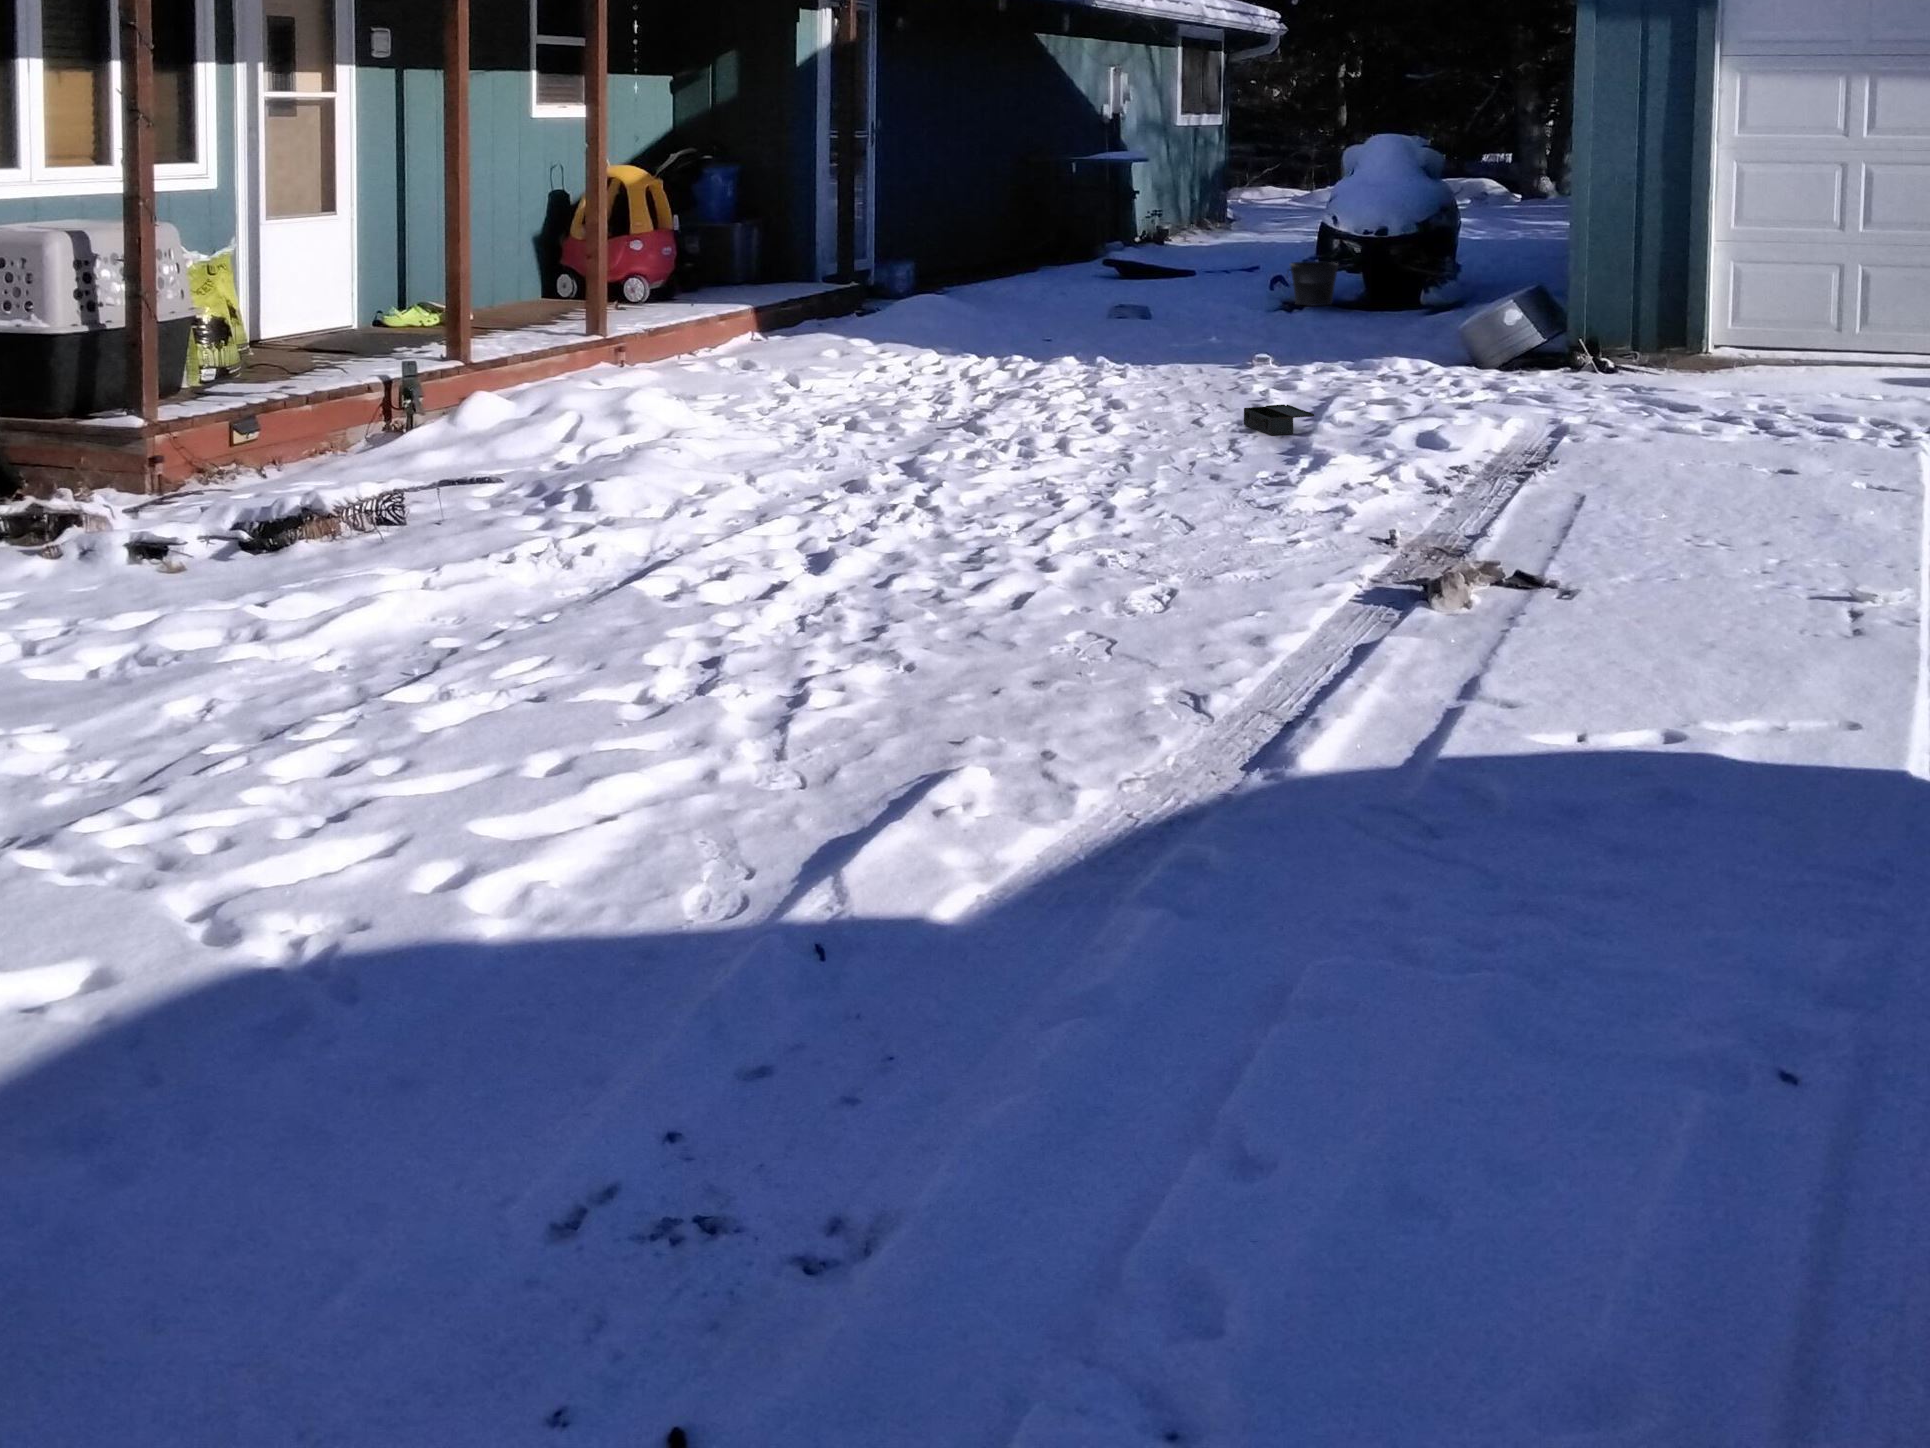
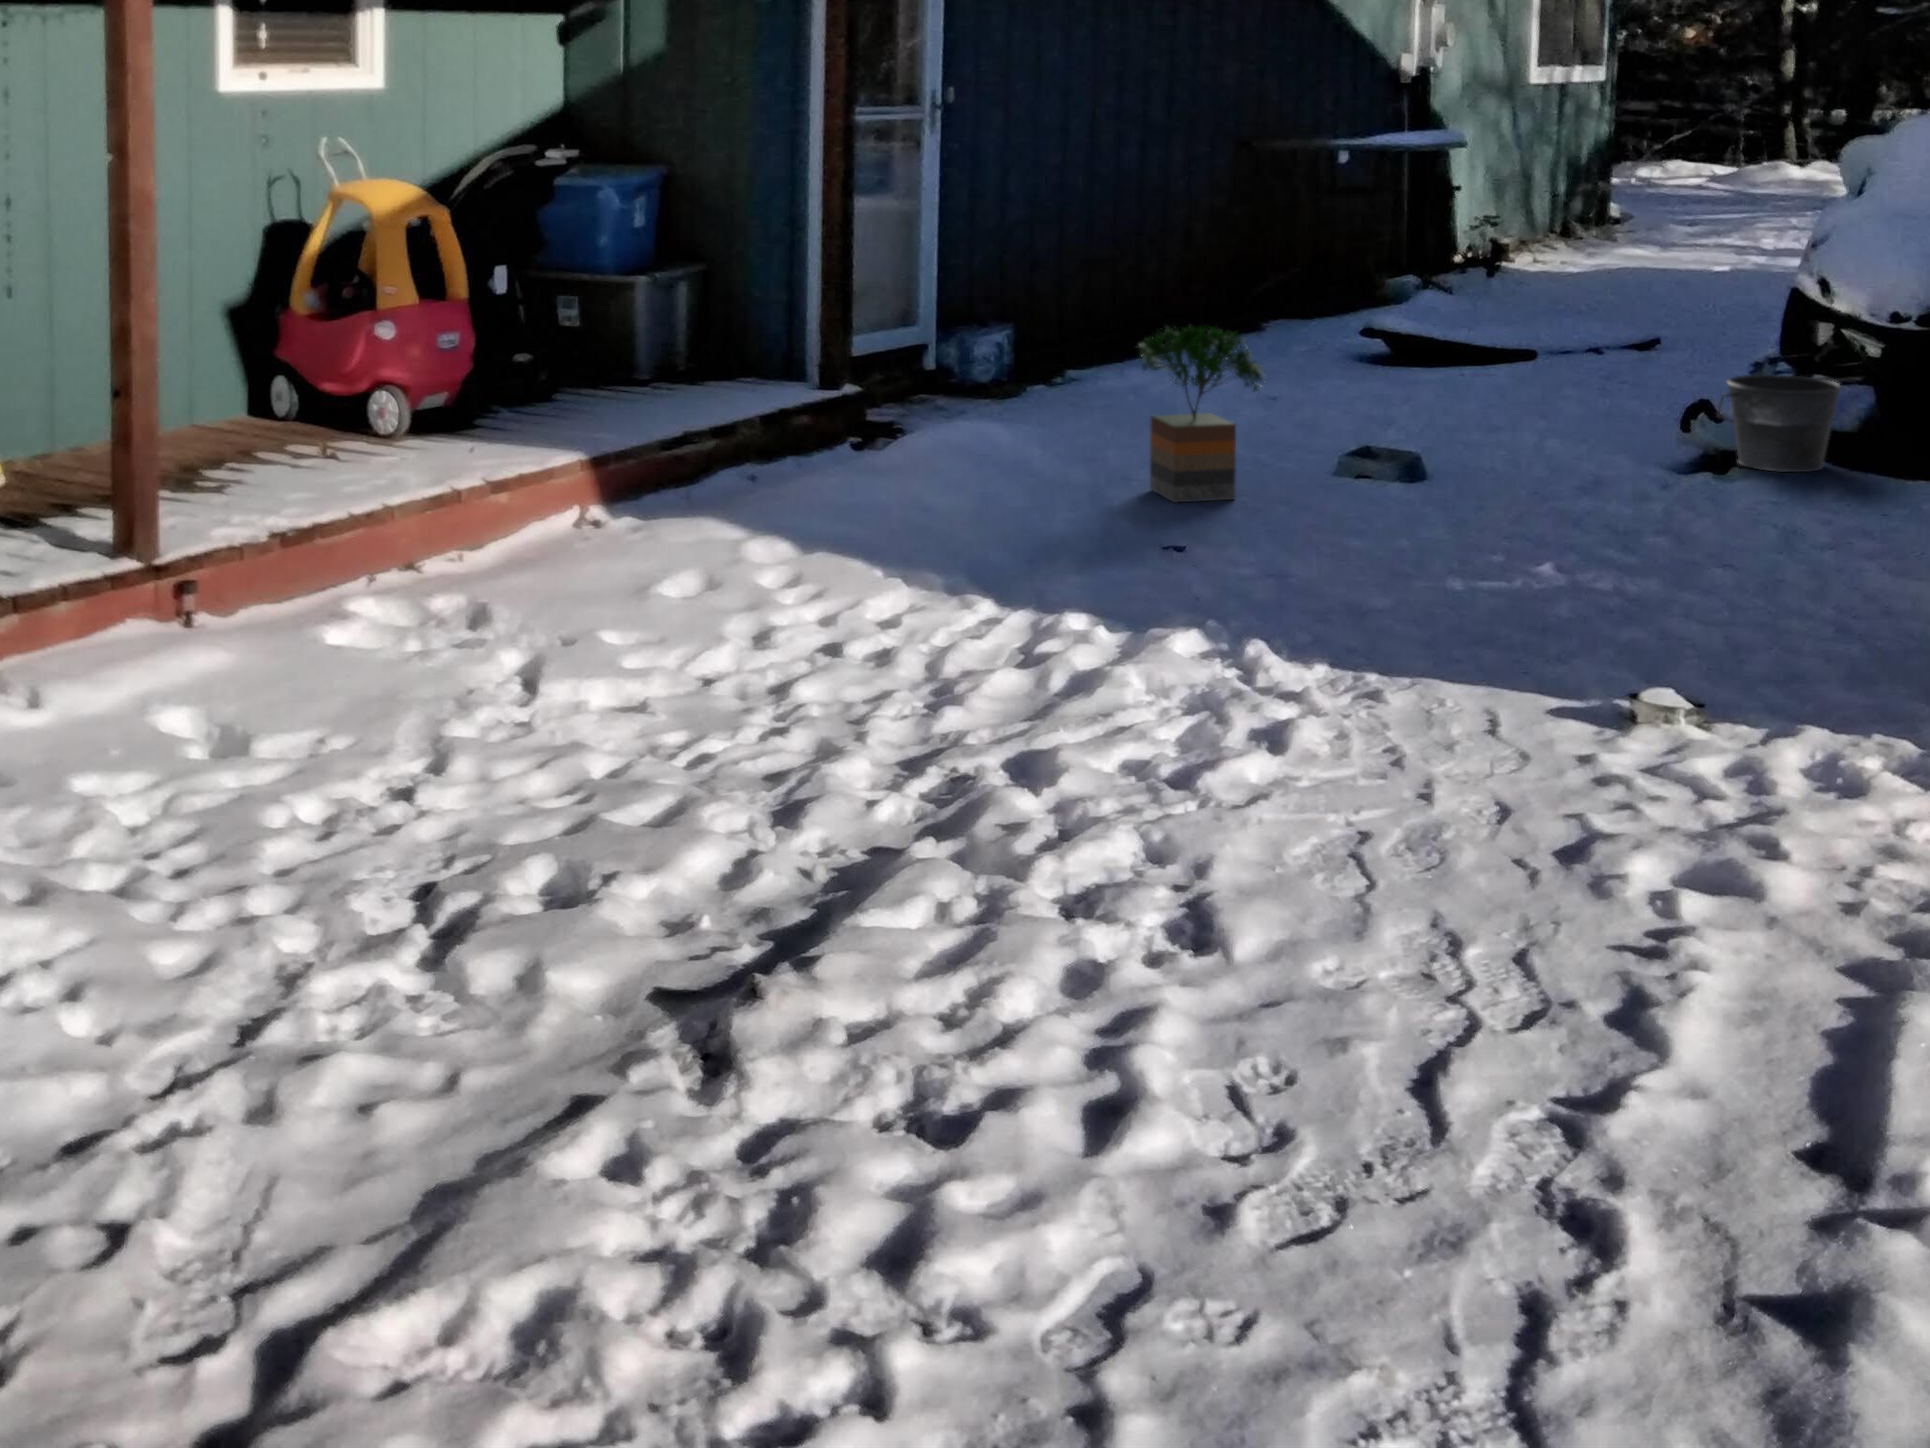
potted tree: none [1023,235,1087,323] -> present [1139,326,1264,503]
toolbox: present [1244,404,1314,435] -> none [1576,1053,1845,1223]

